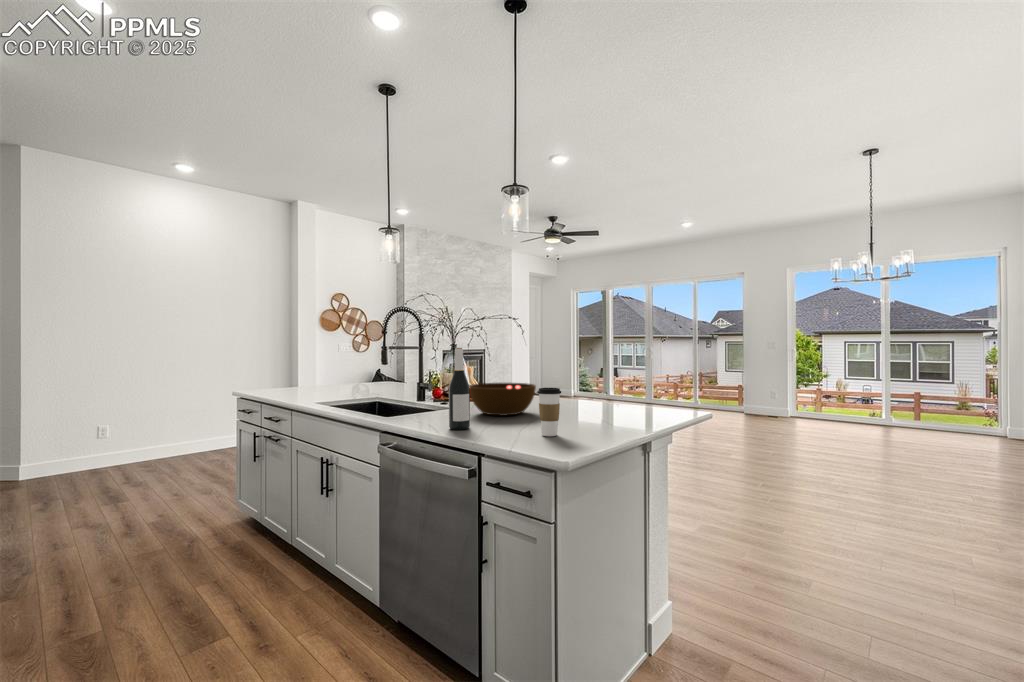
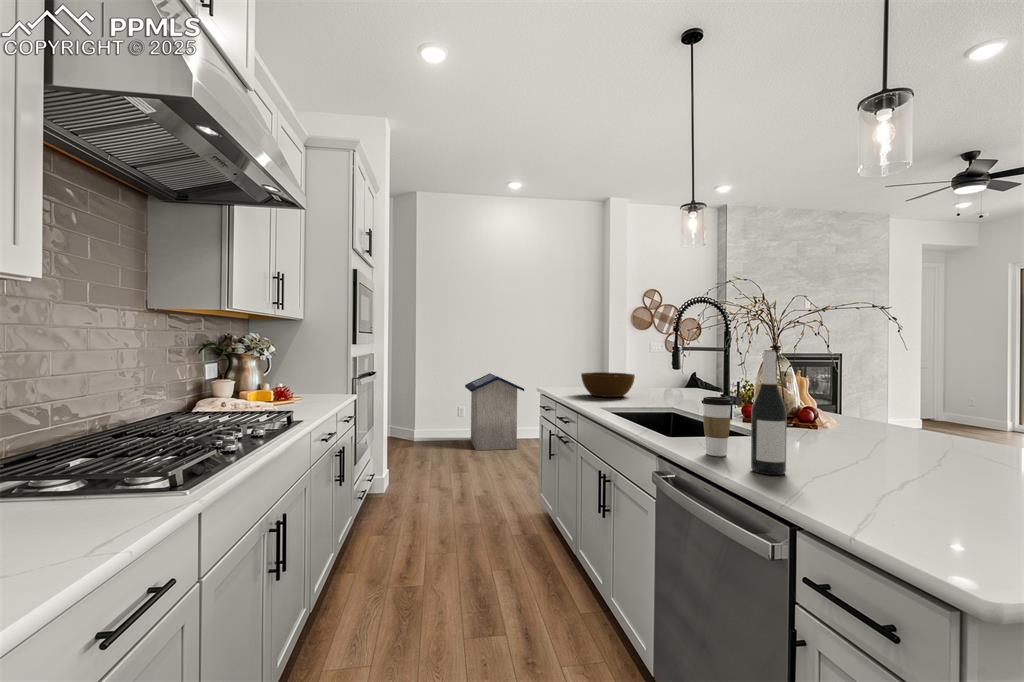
trash can: none [115,382,202,473] -> present [465,373,524,450]
bowl: present [470,383,536,415] -> present [581,372,635,397]
coffee cup: present [537,388,561,436] -> present [701,397,733,456]

